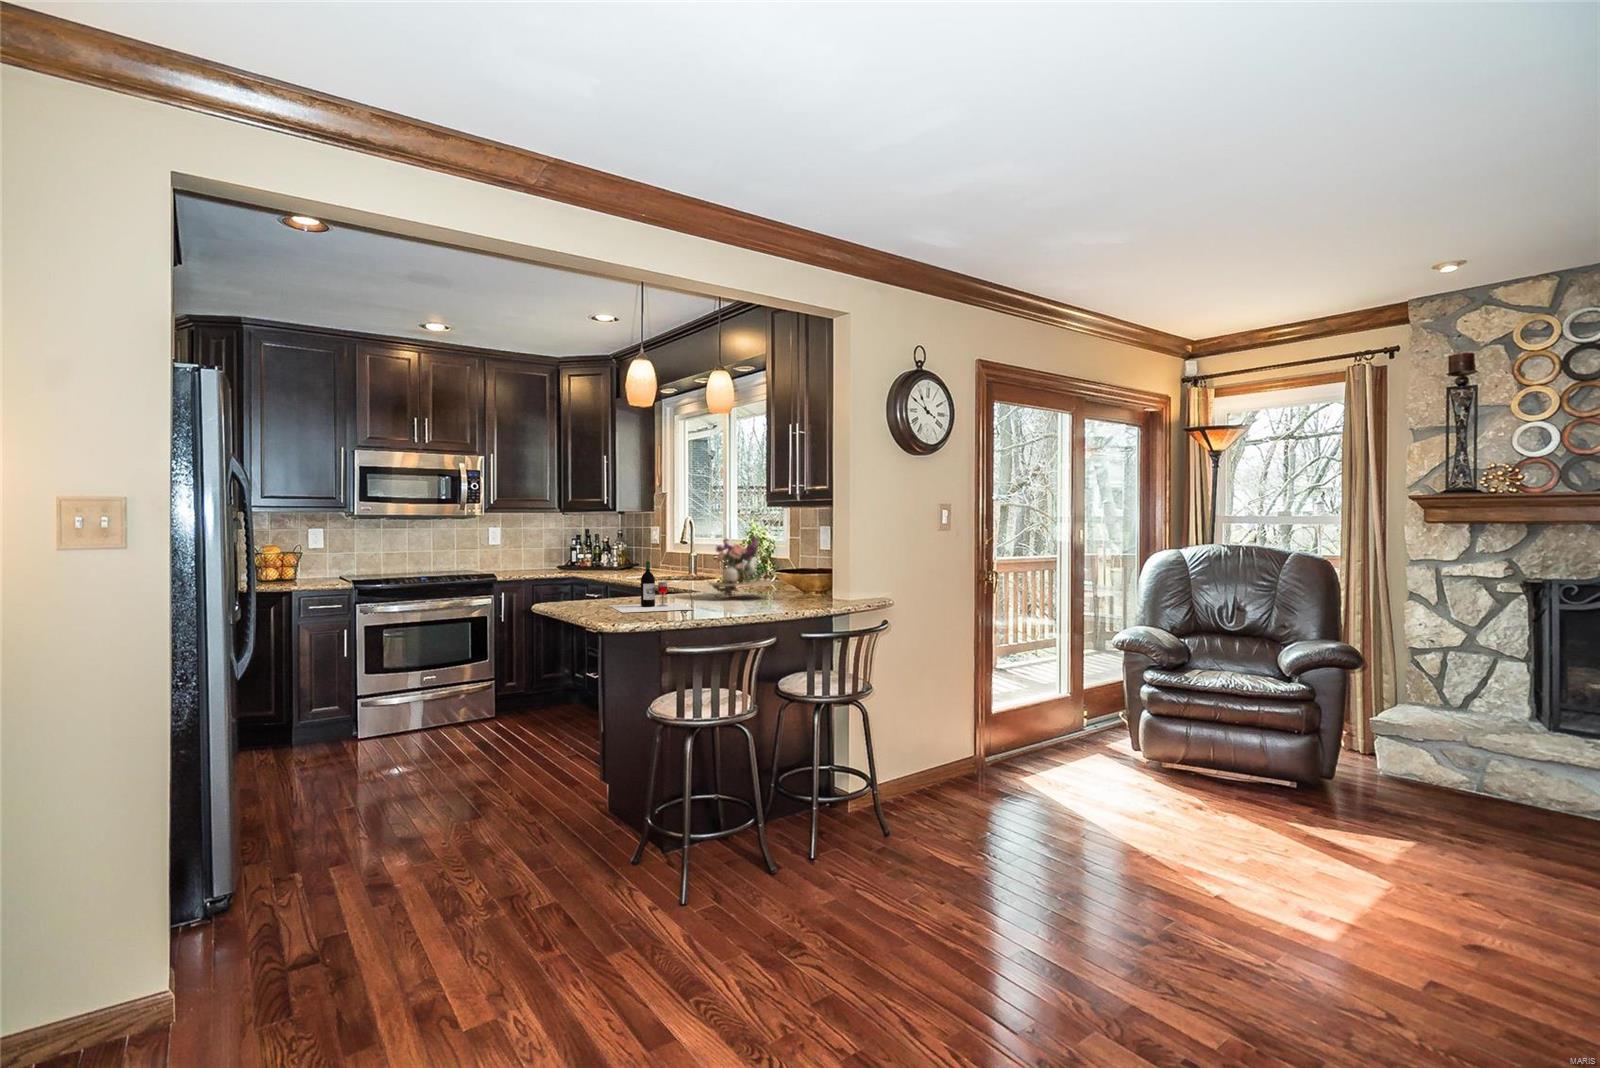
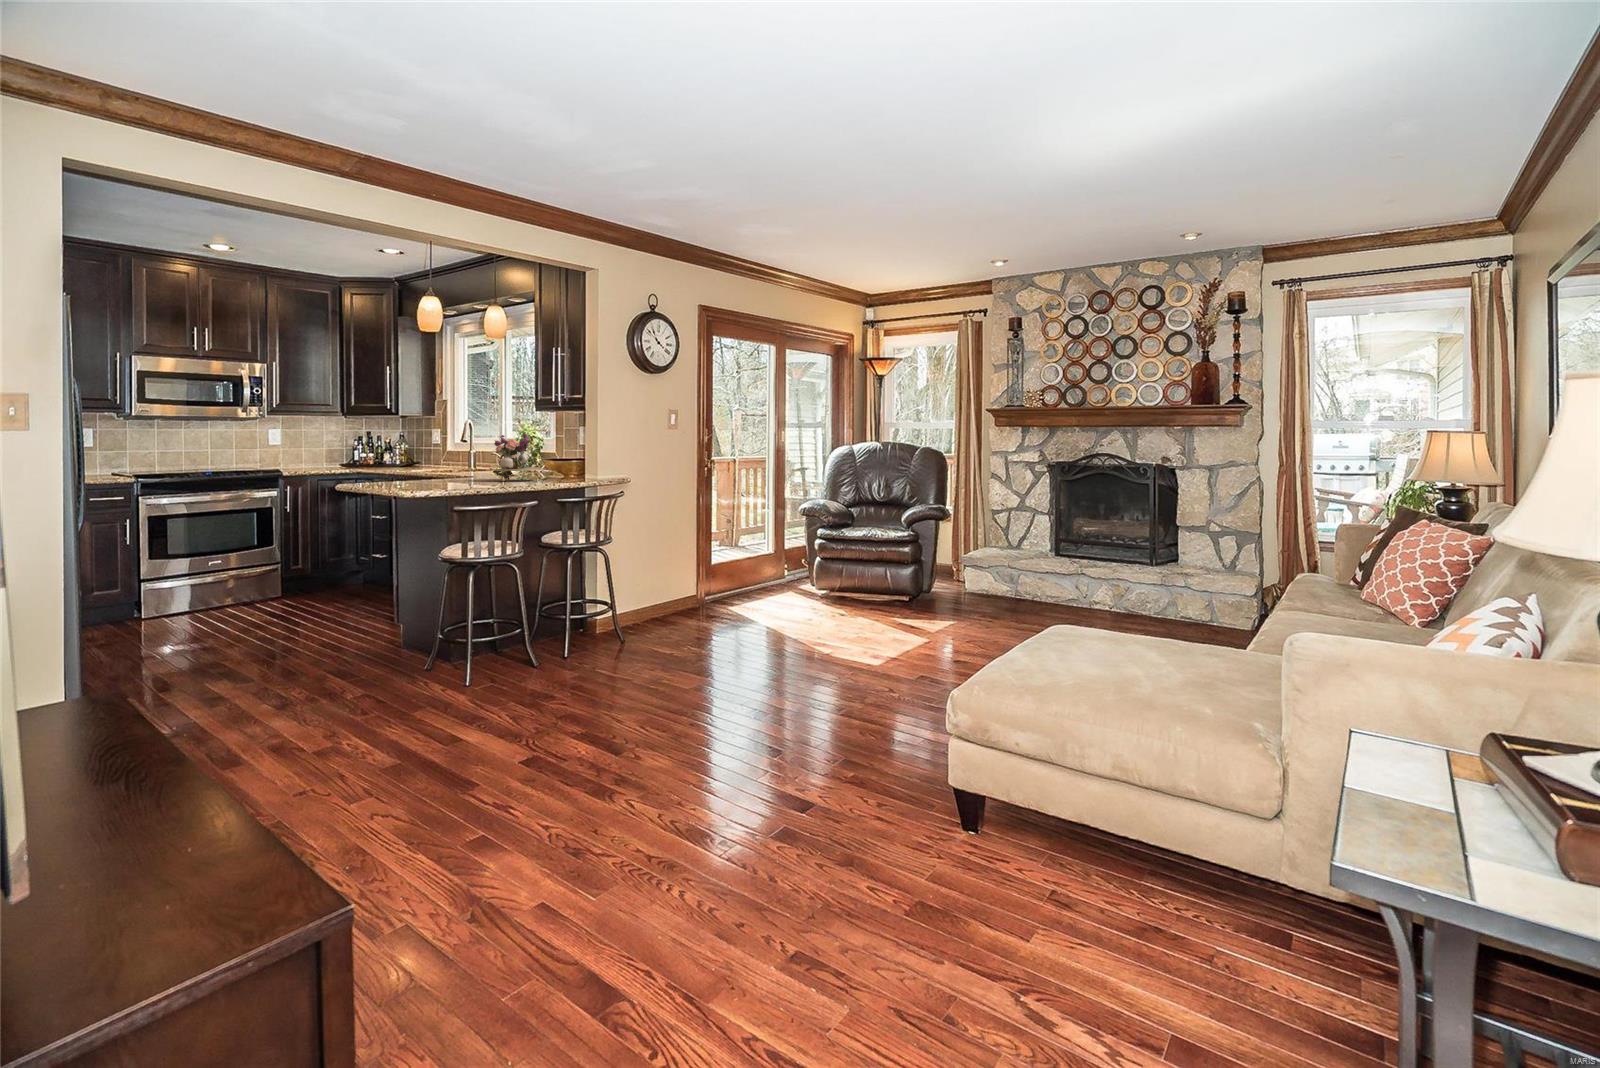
wine bottle: present [610,561,692,613] -> none [410,451,481,487]

